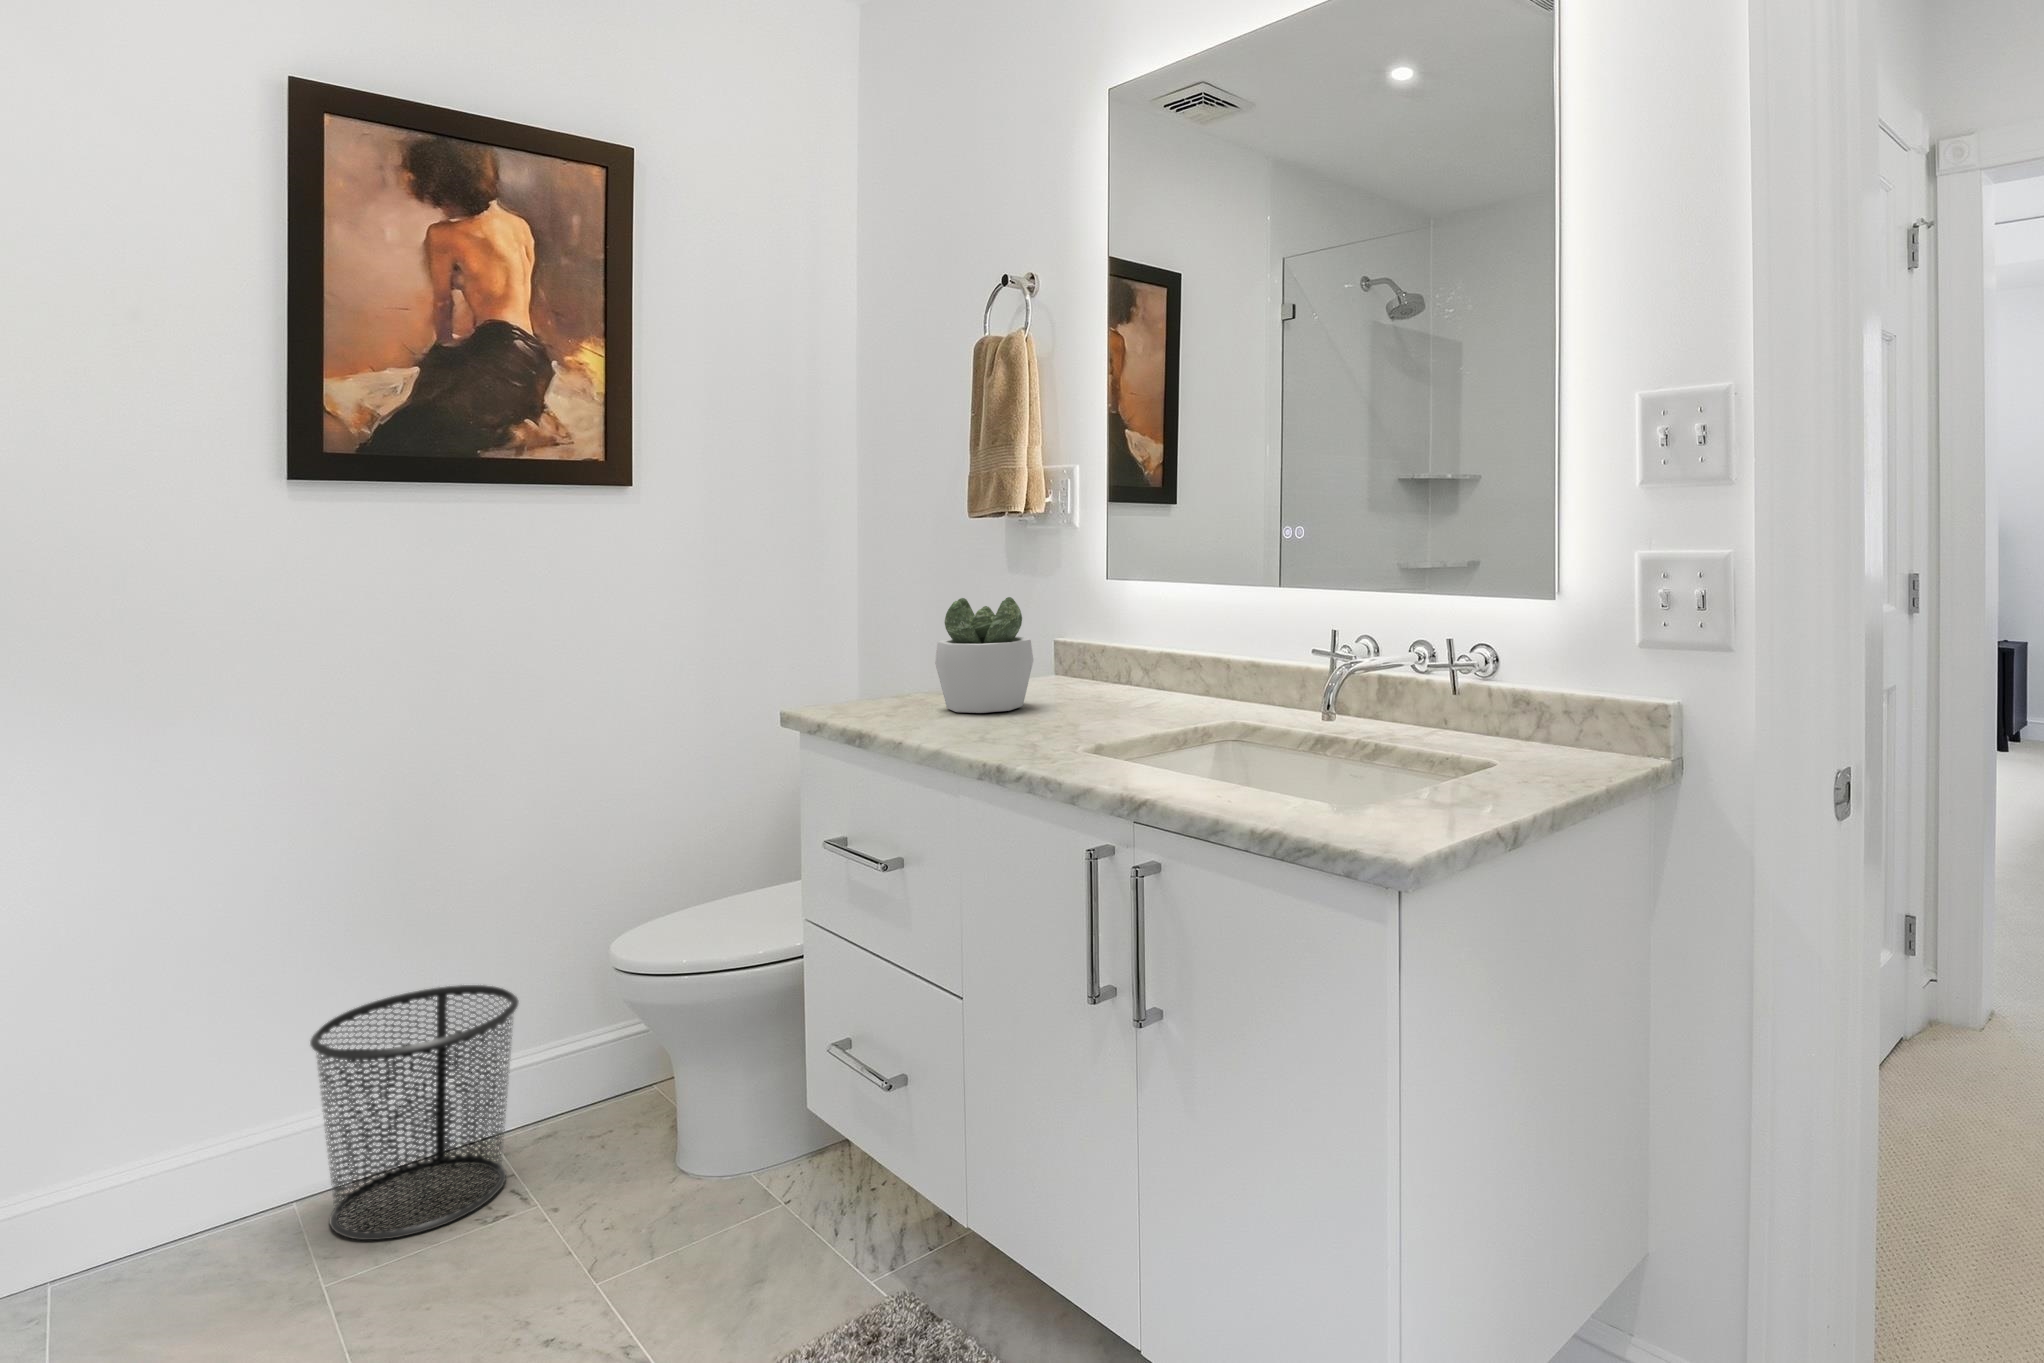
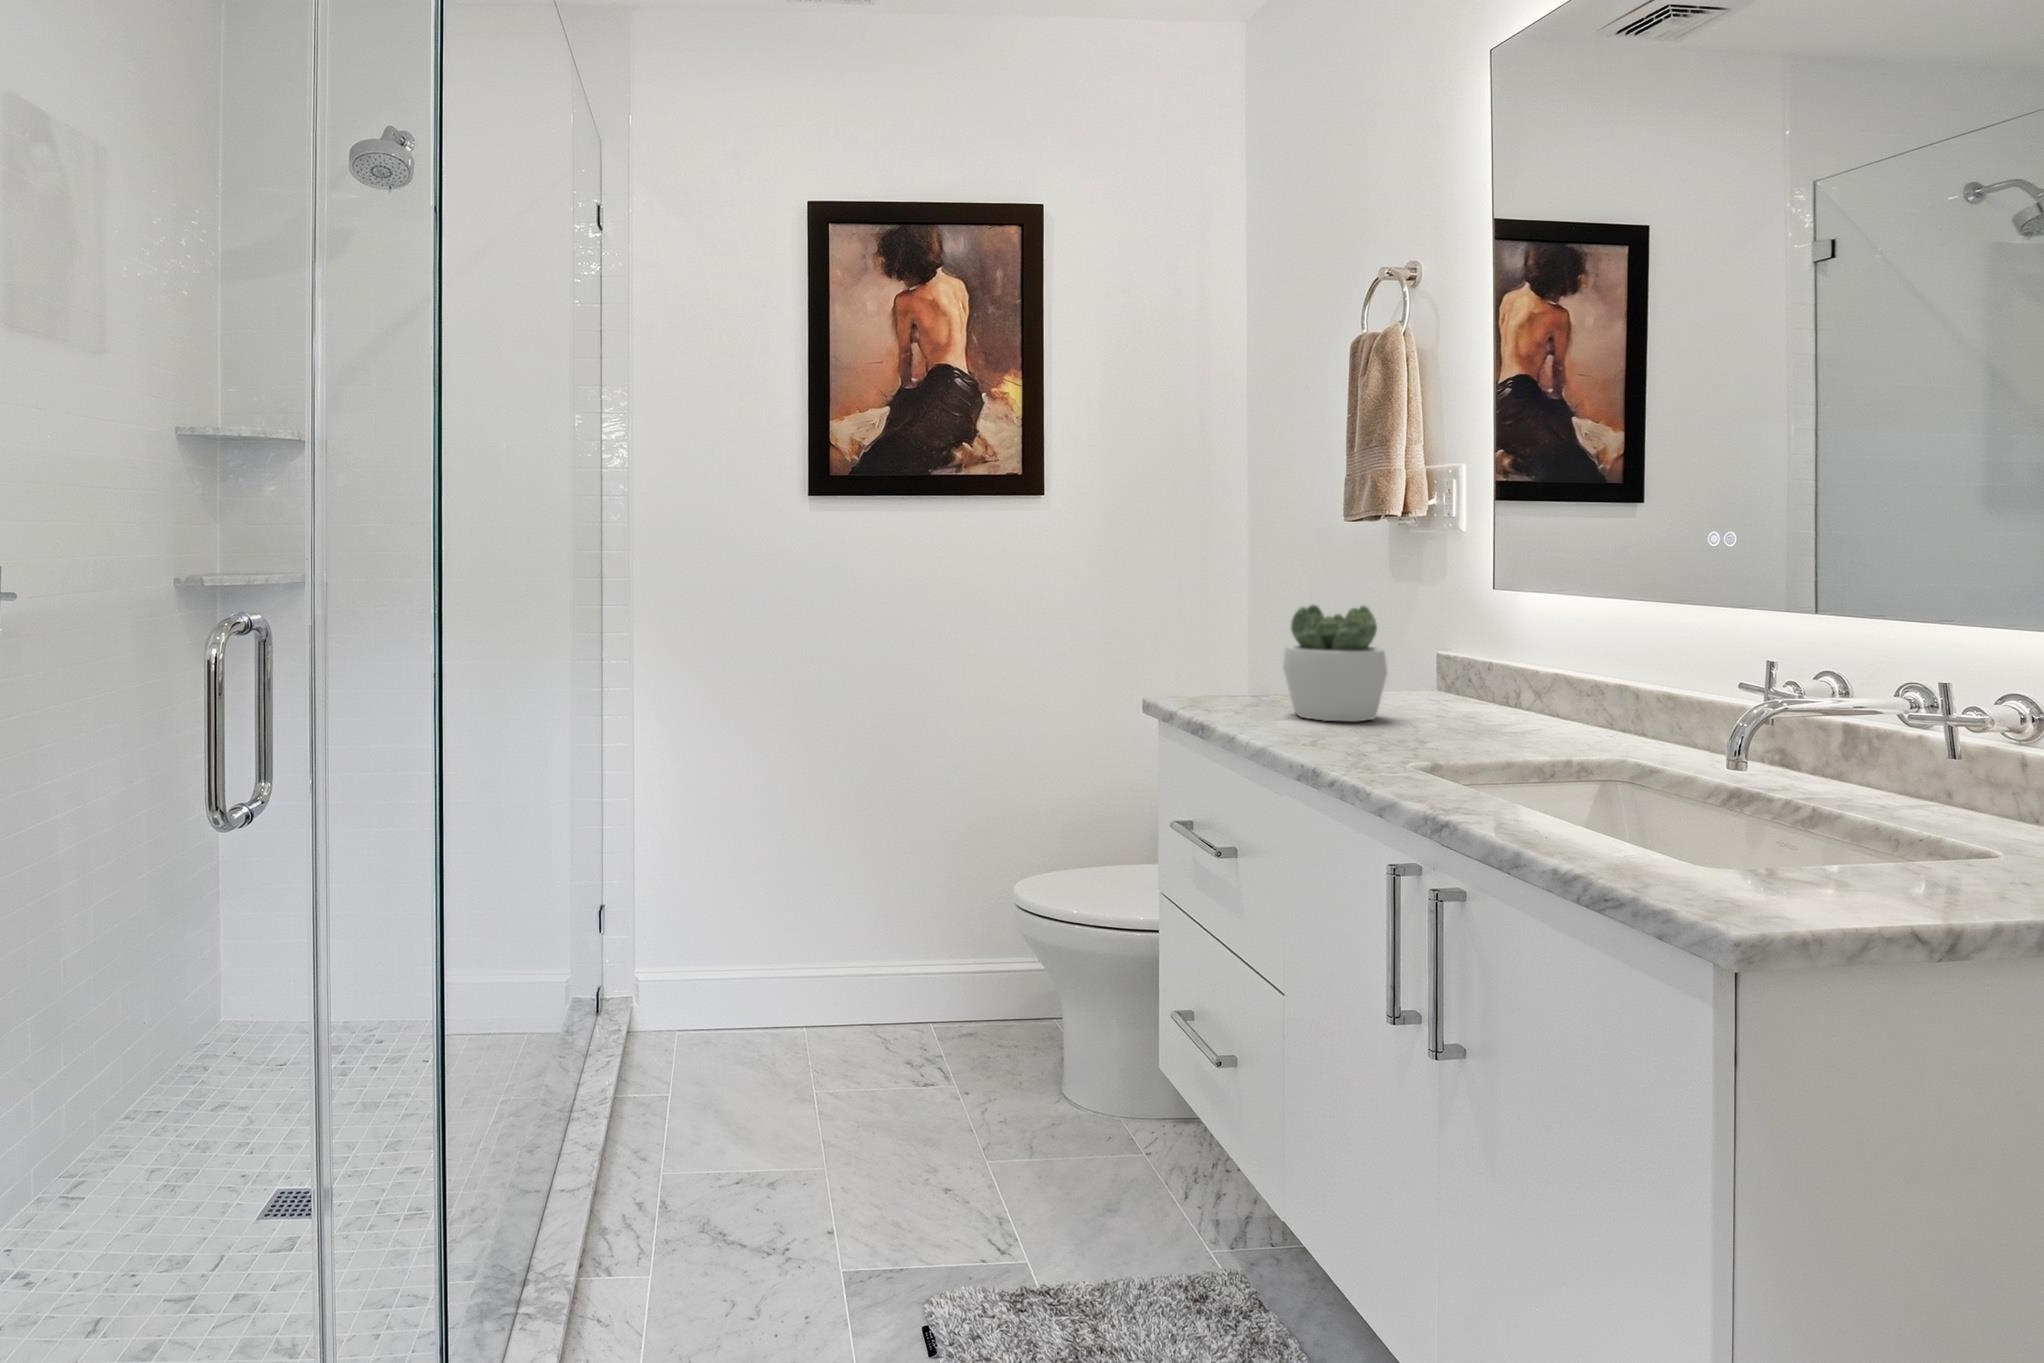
waste bin: present [310,985,519,1240] -> none [814,897,949,1084]

